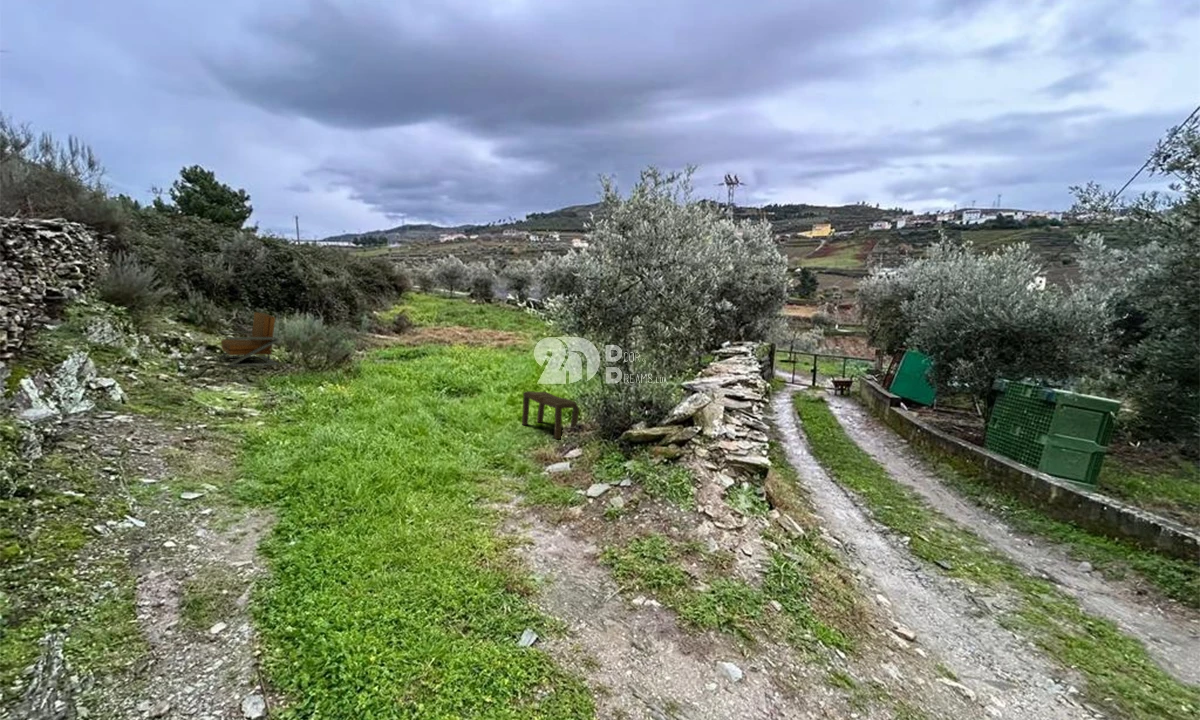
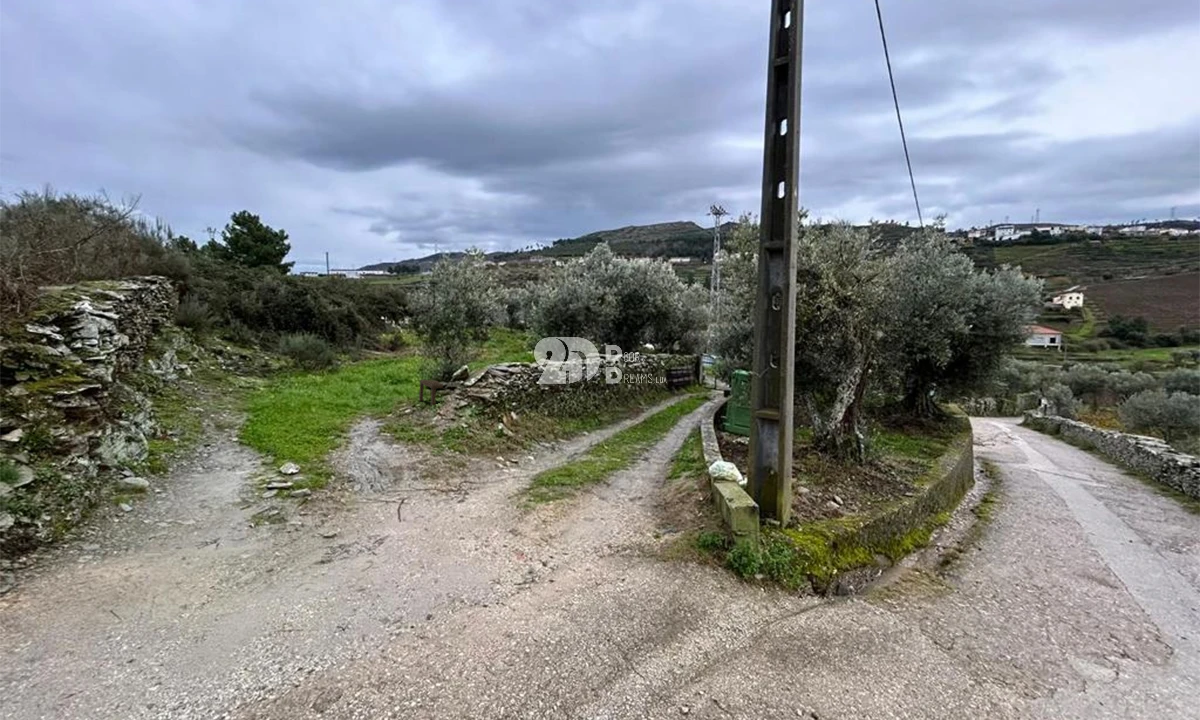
lounge chair: present [219,312,279,366] -> none [247,332,287,368]

